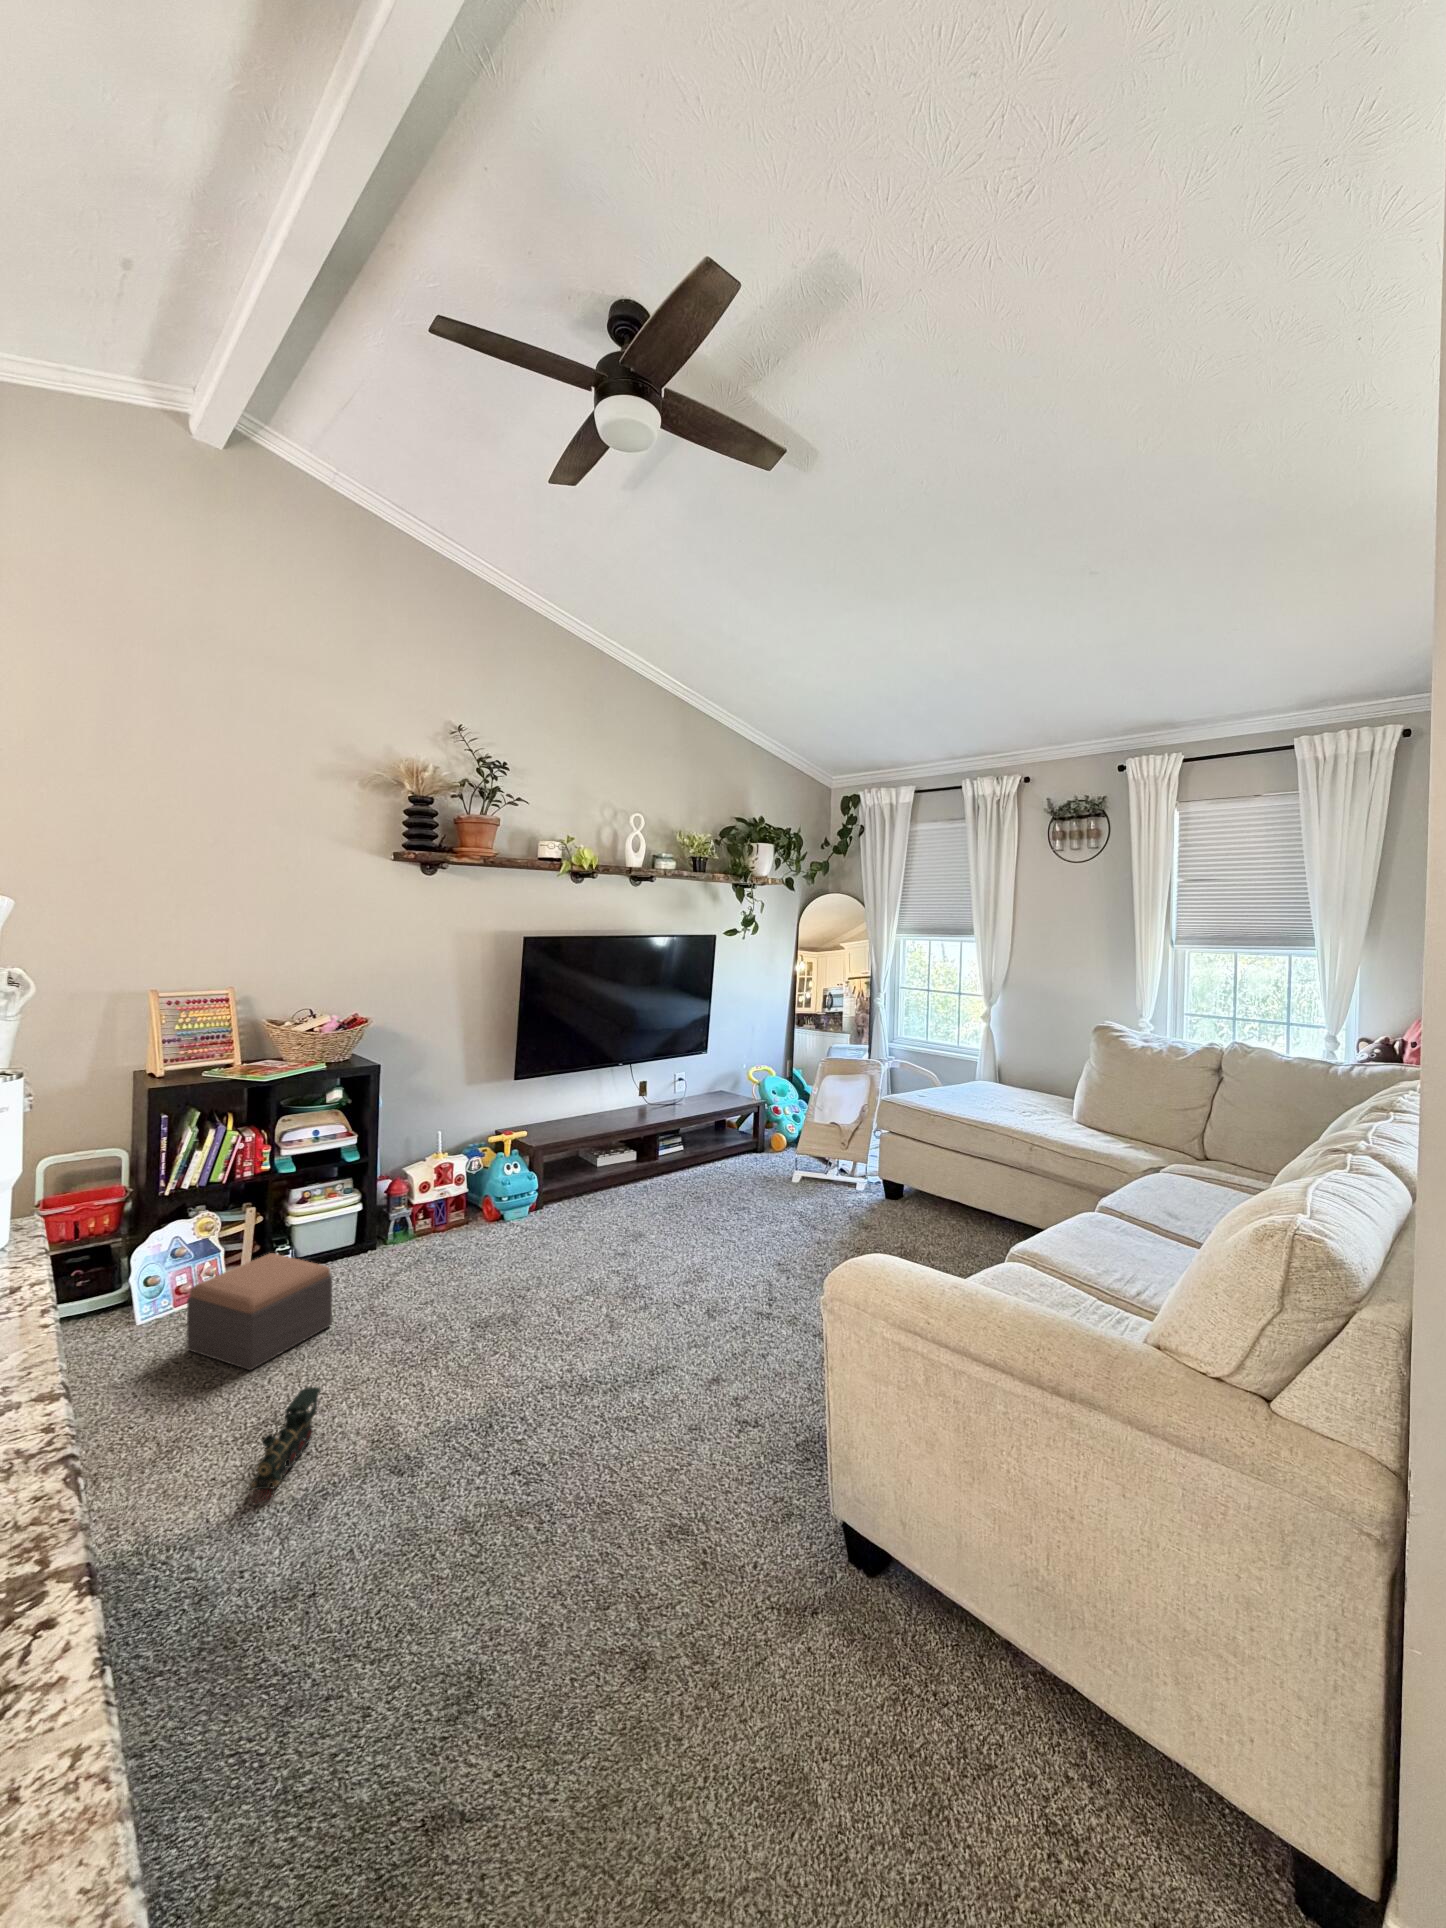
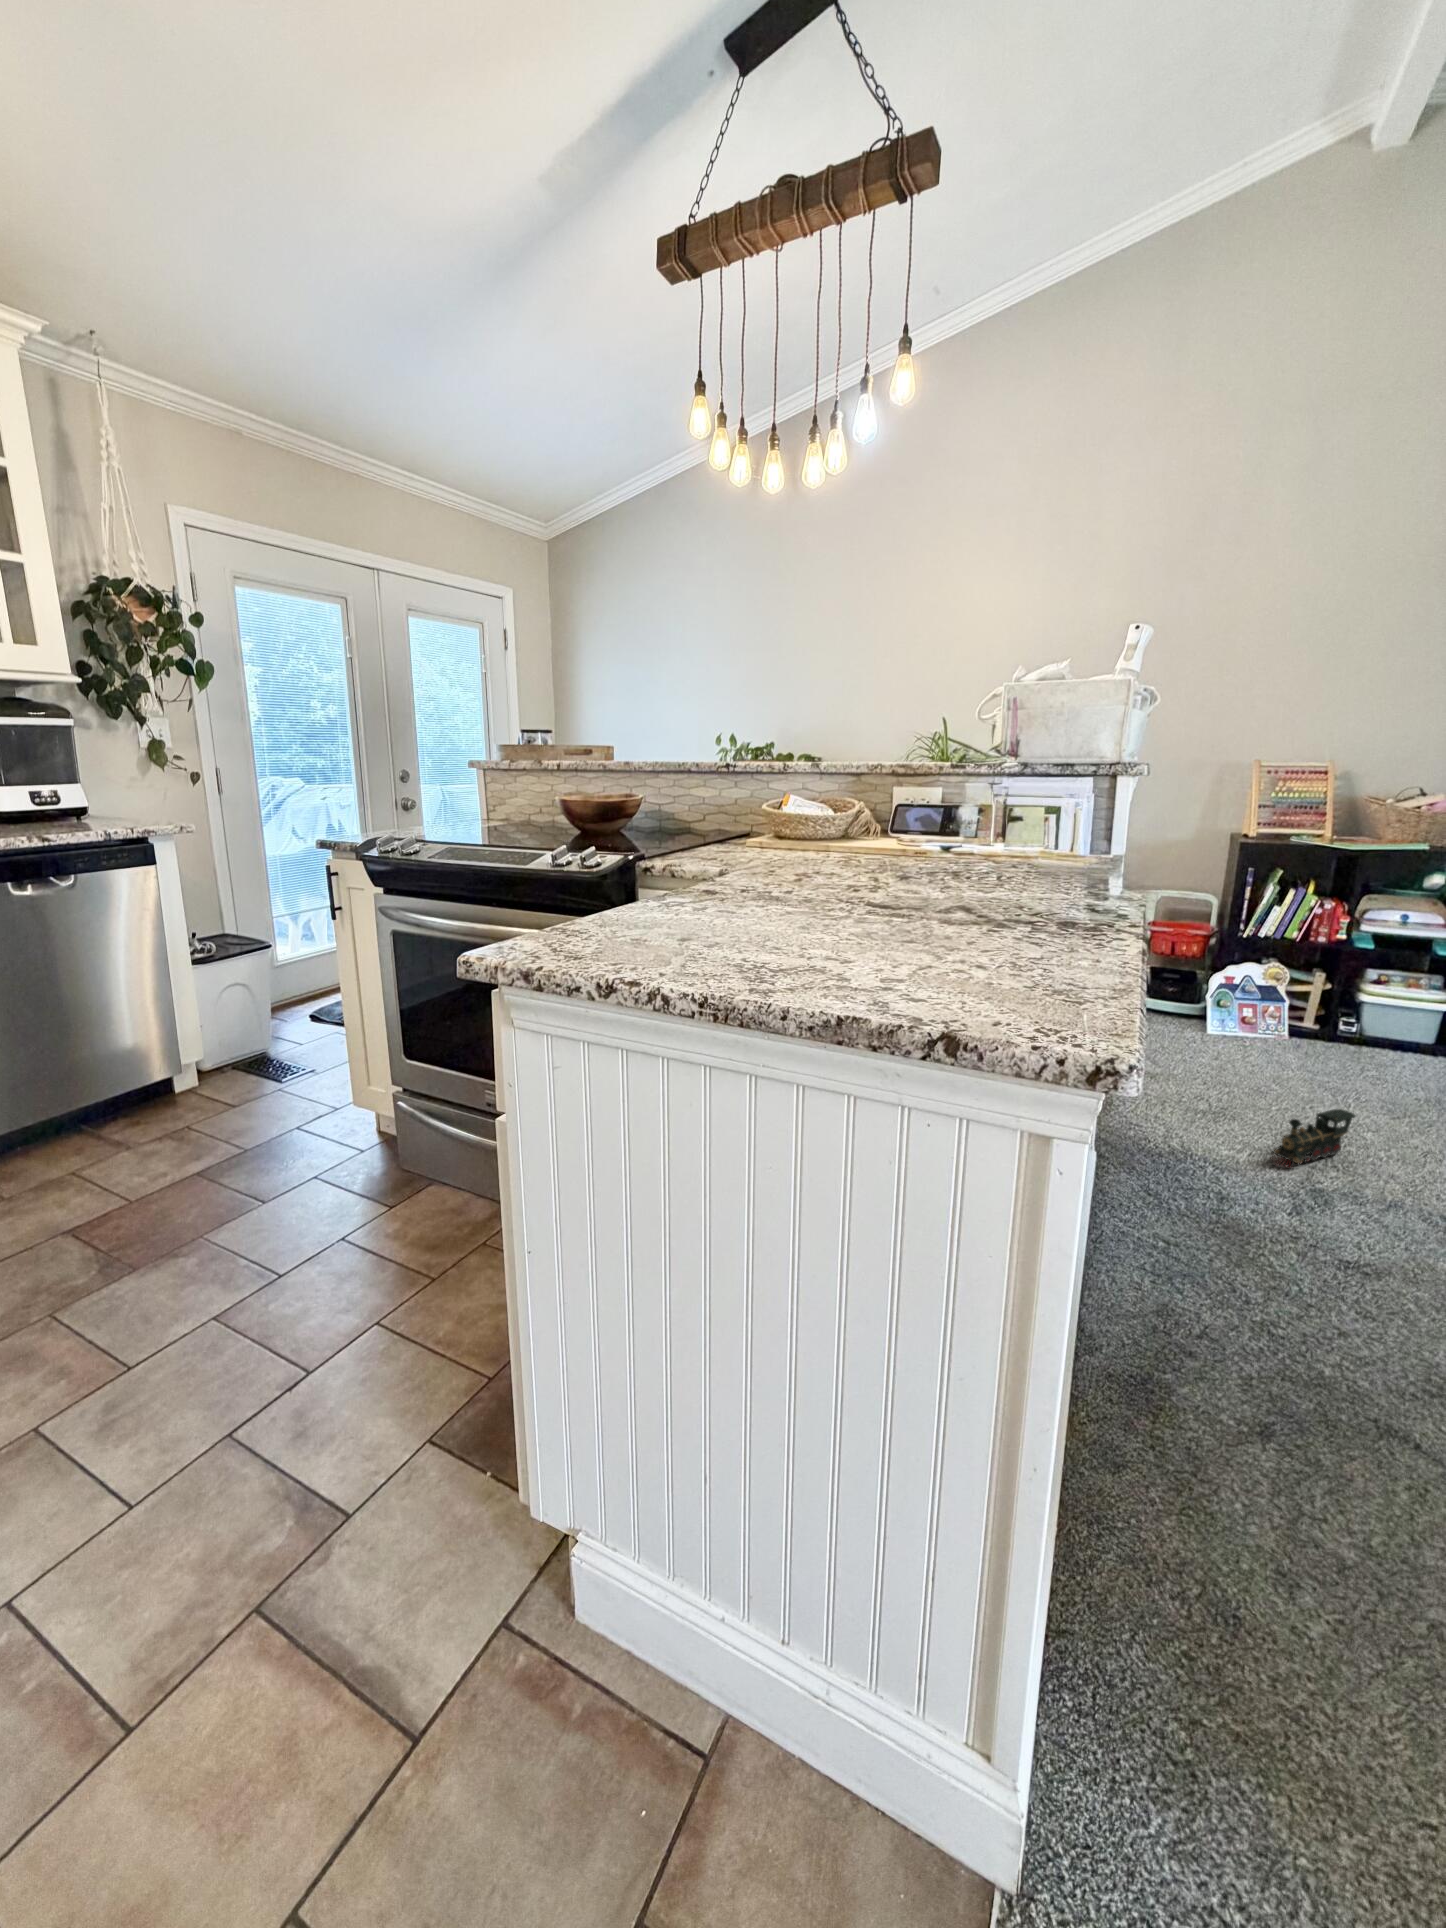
footstool: present [187,1253,332,1370] -> none [1243,1008,1394,1094]

